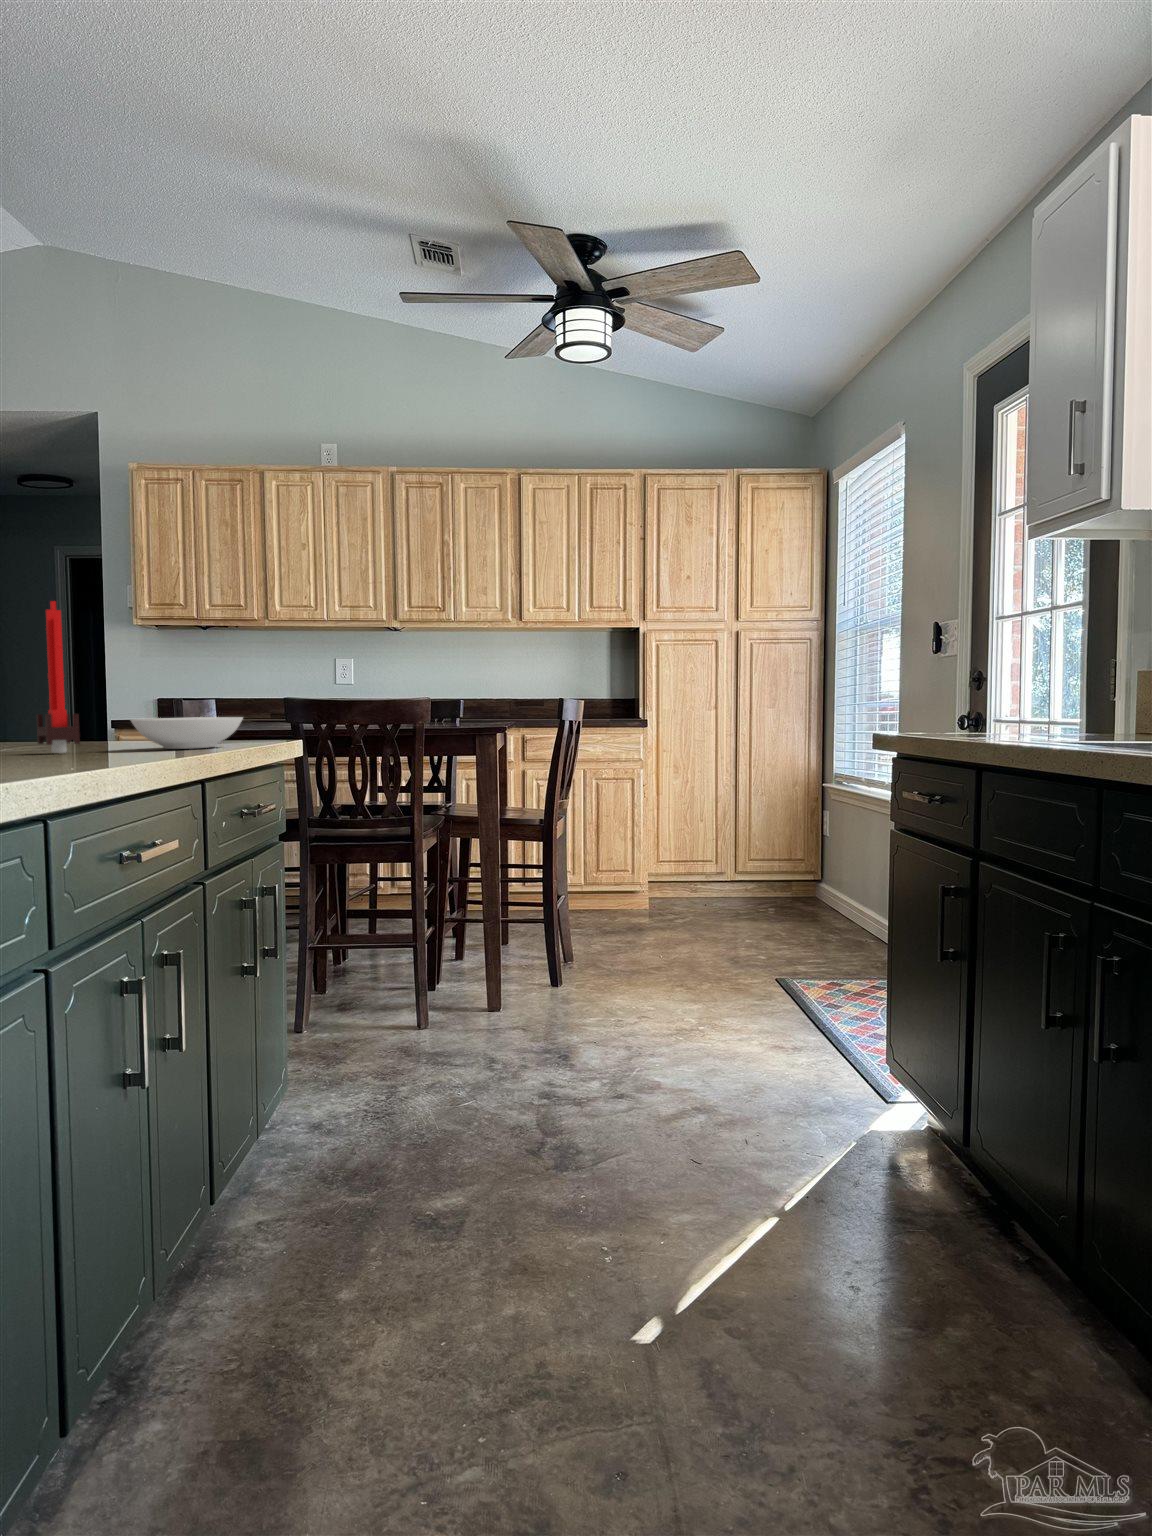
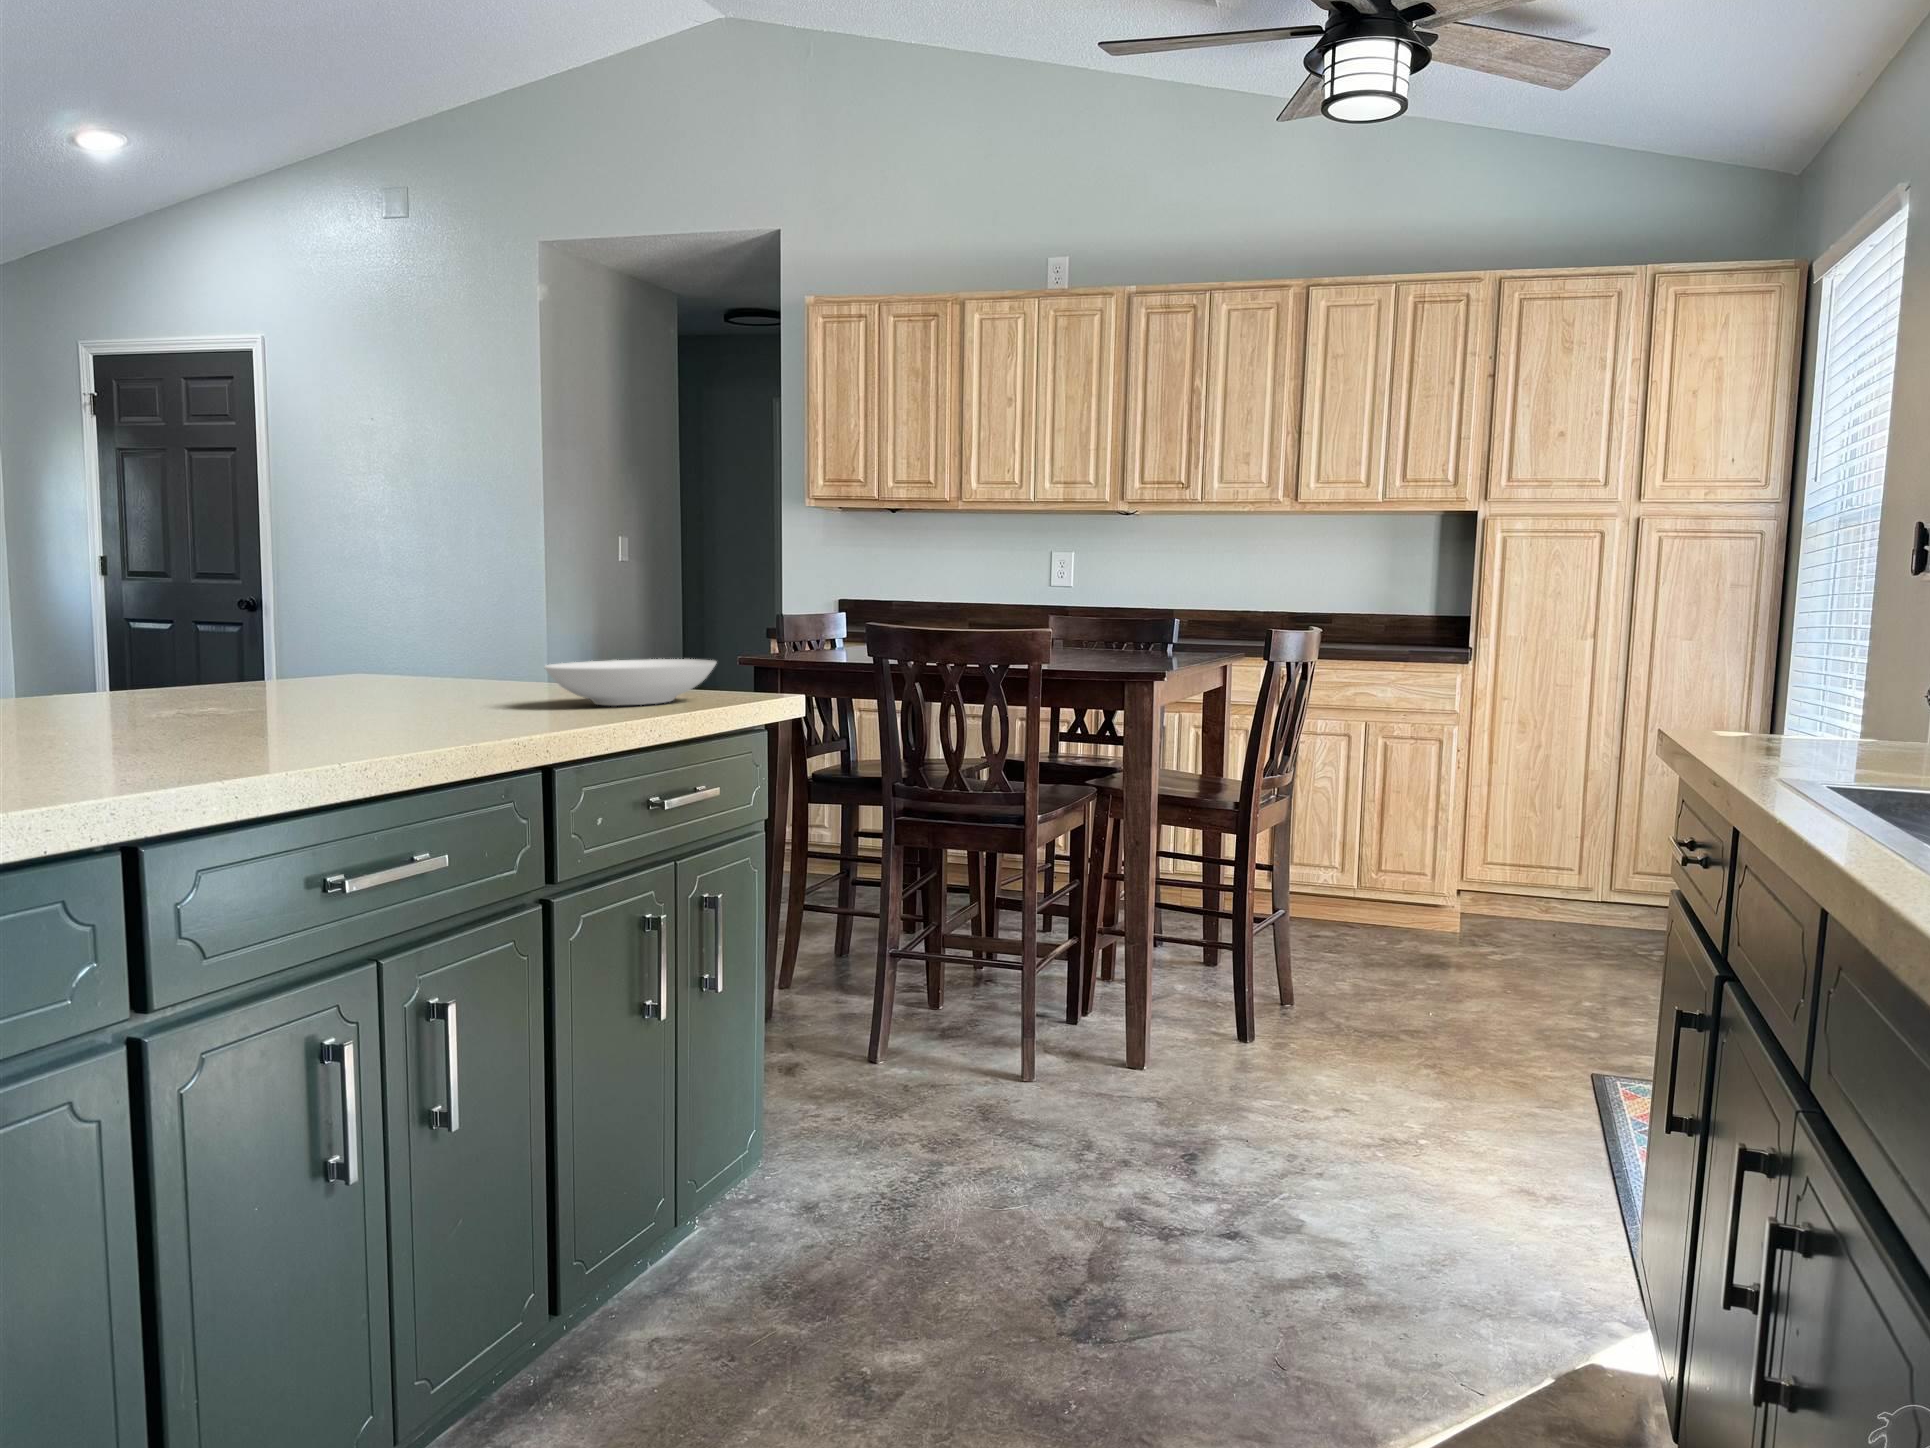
candle: present [36,601,80,753] -> none [430,511,474,706]

